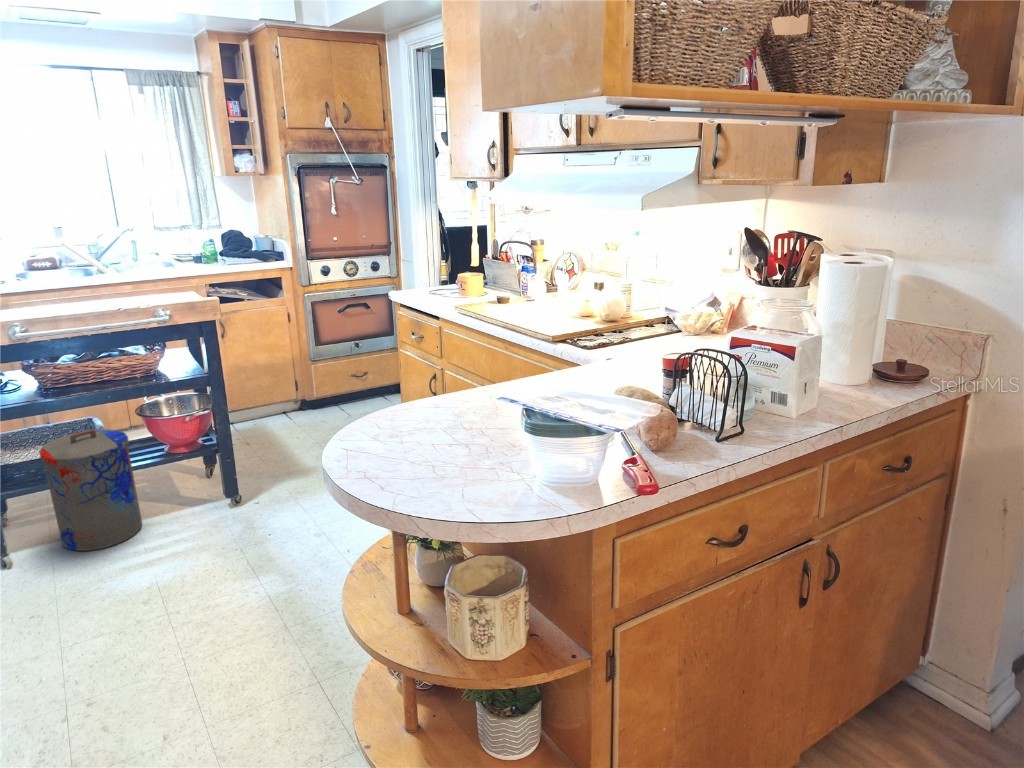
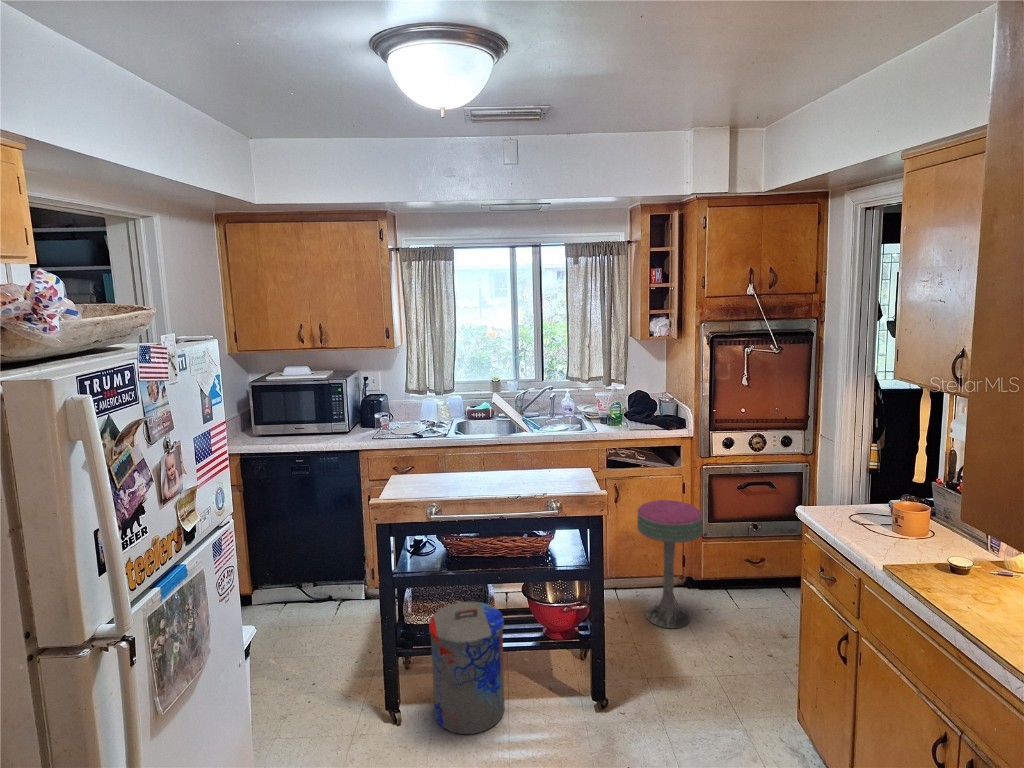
bar stool: none [248,326,311,439] -> present [637,500,703,628]

